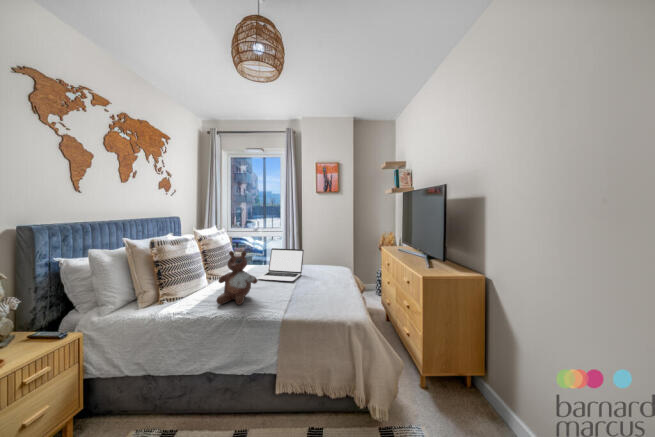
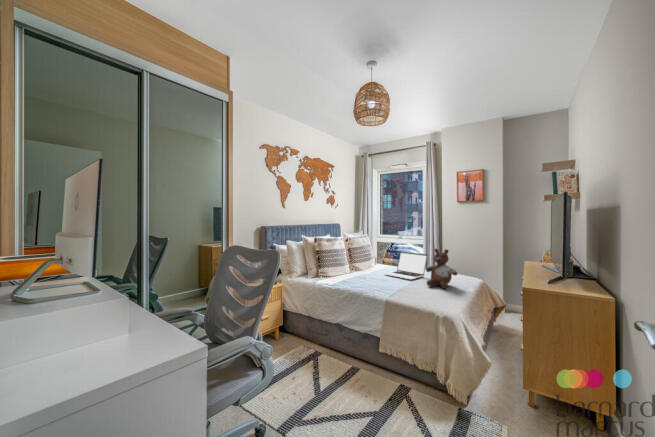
stuffed bear: present [216,251,257,305] -> present [426,249,457,288]

